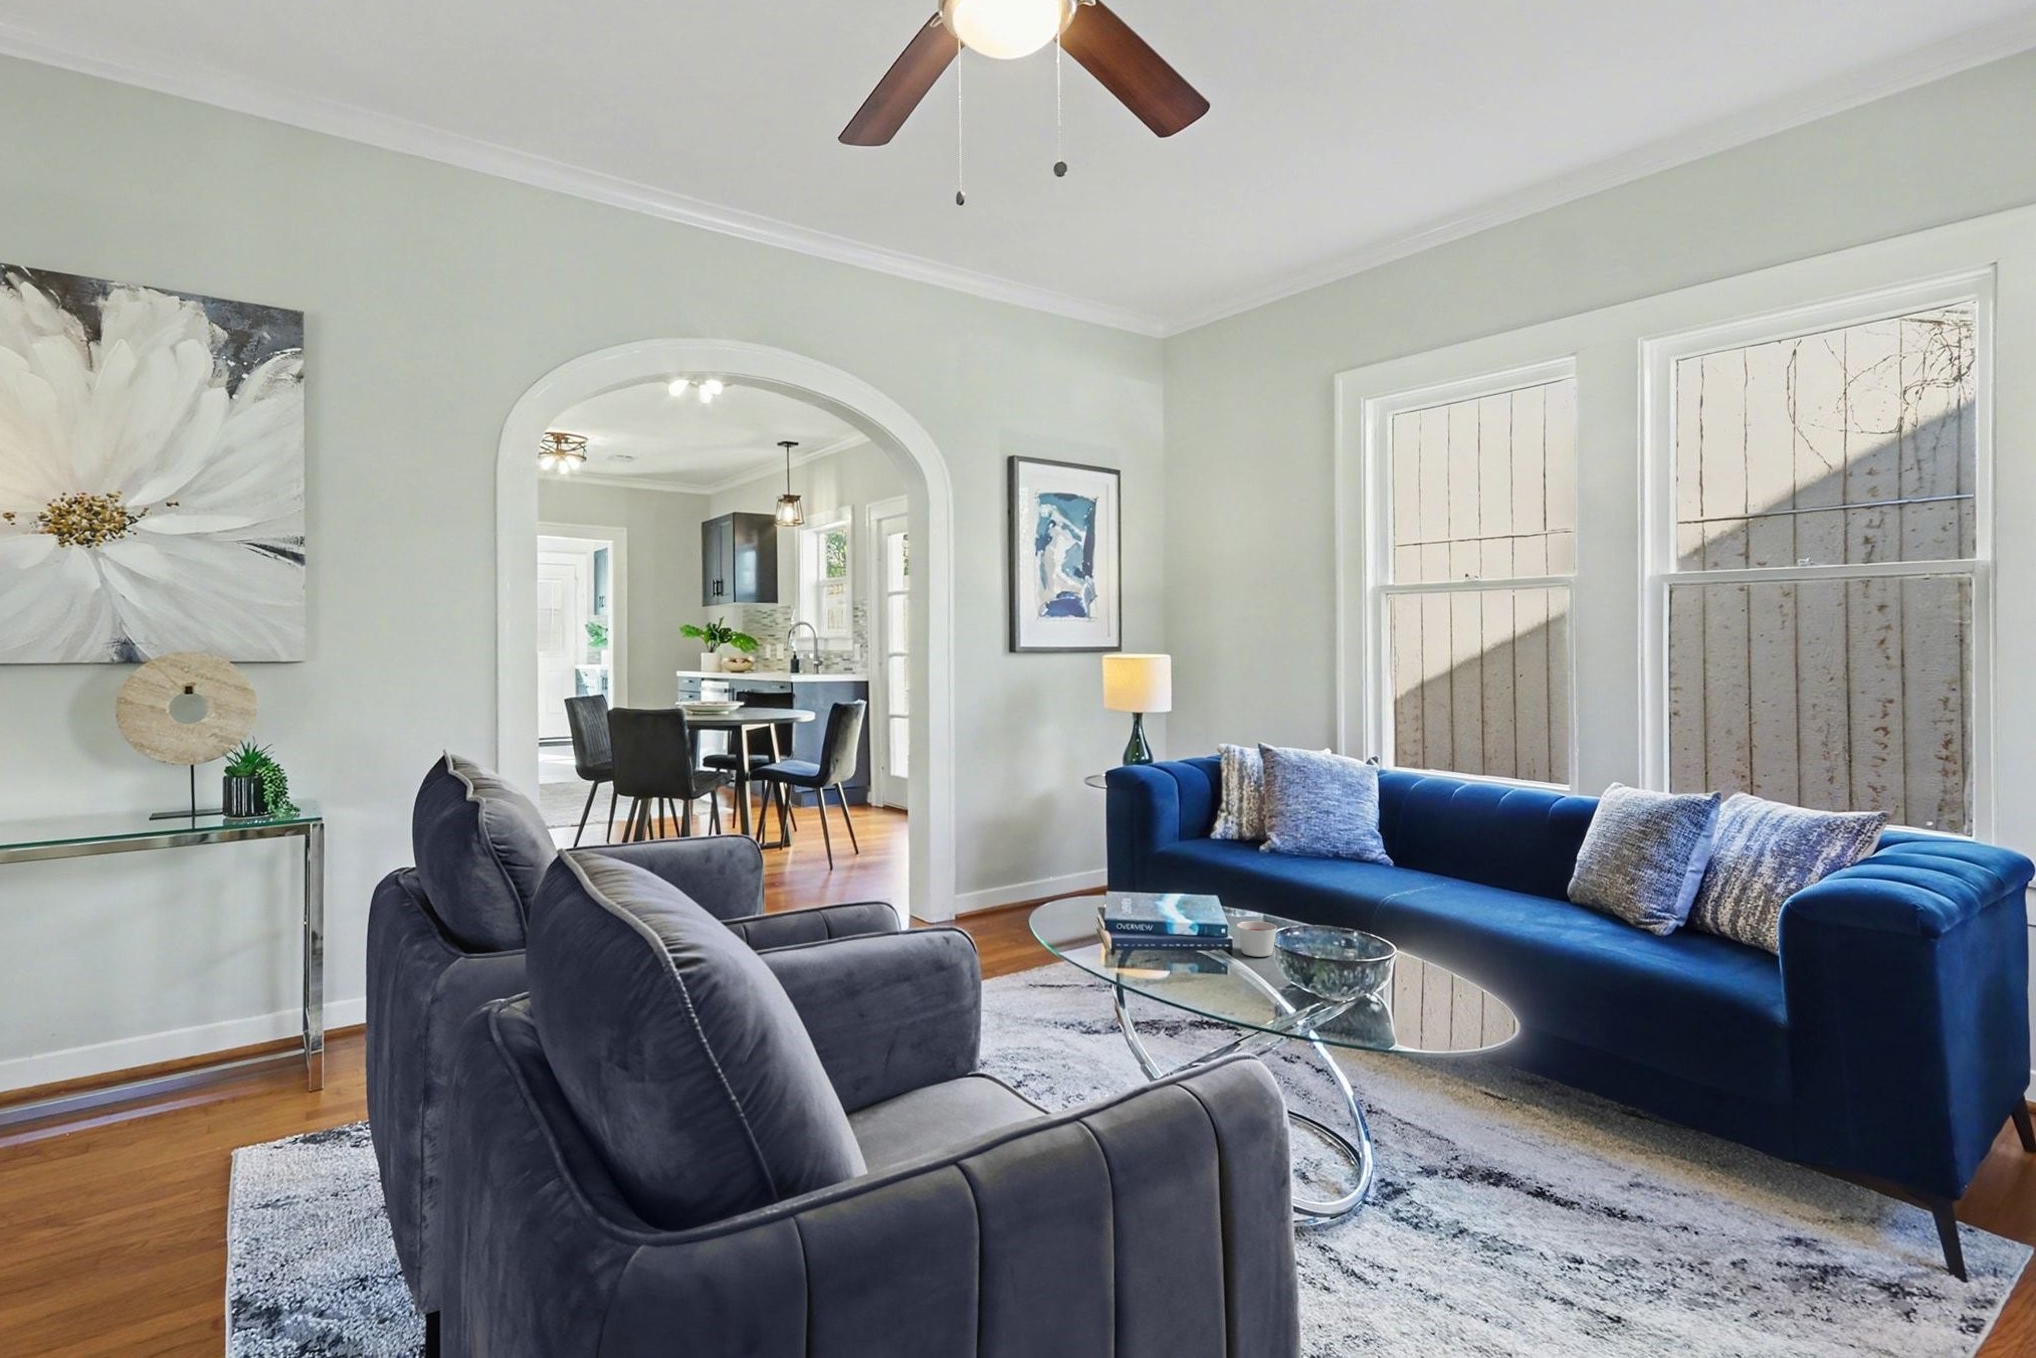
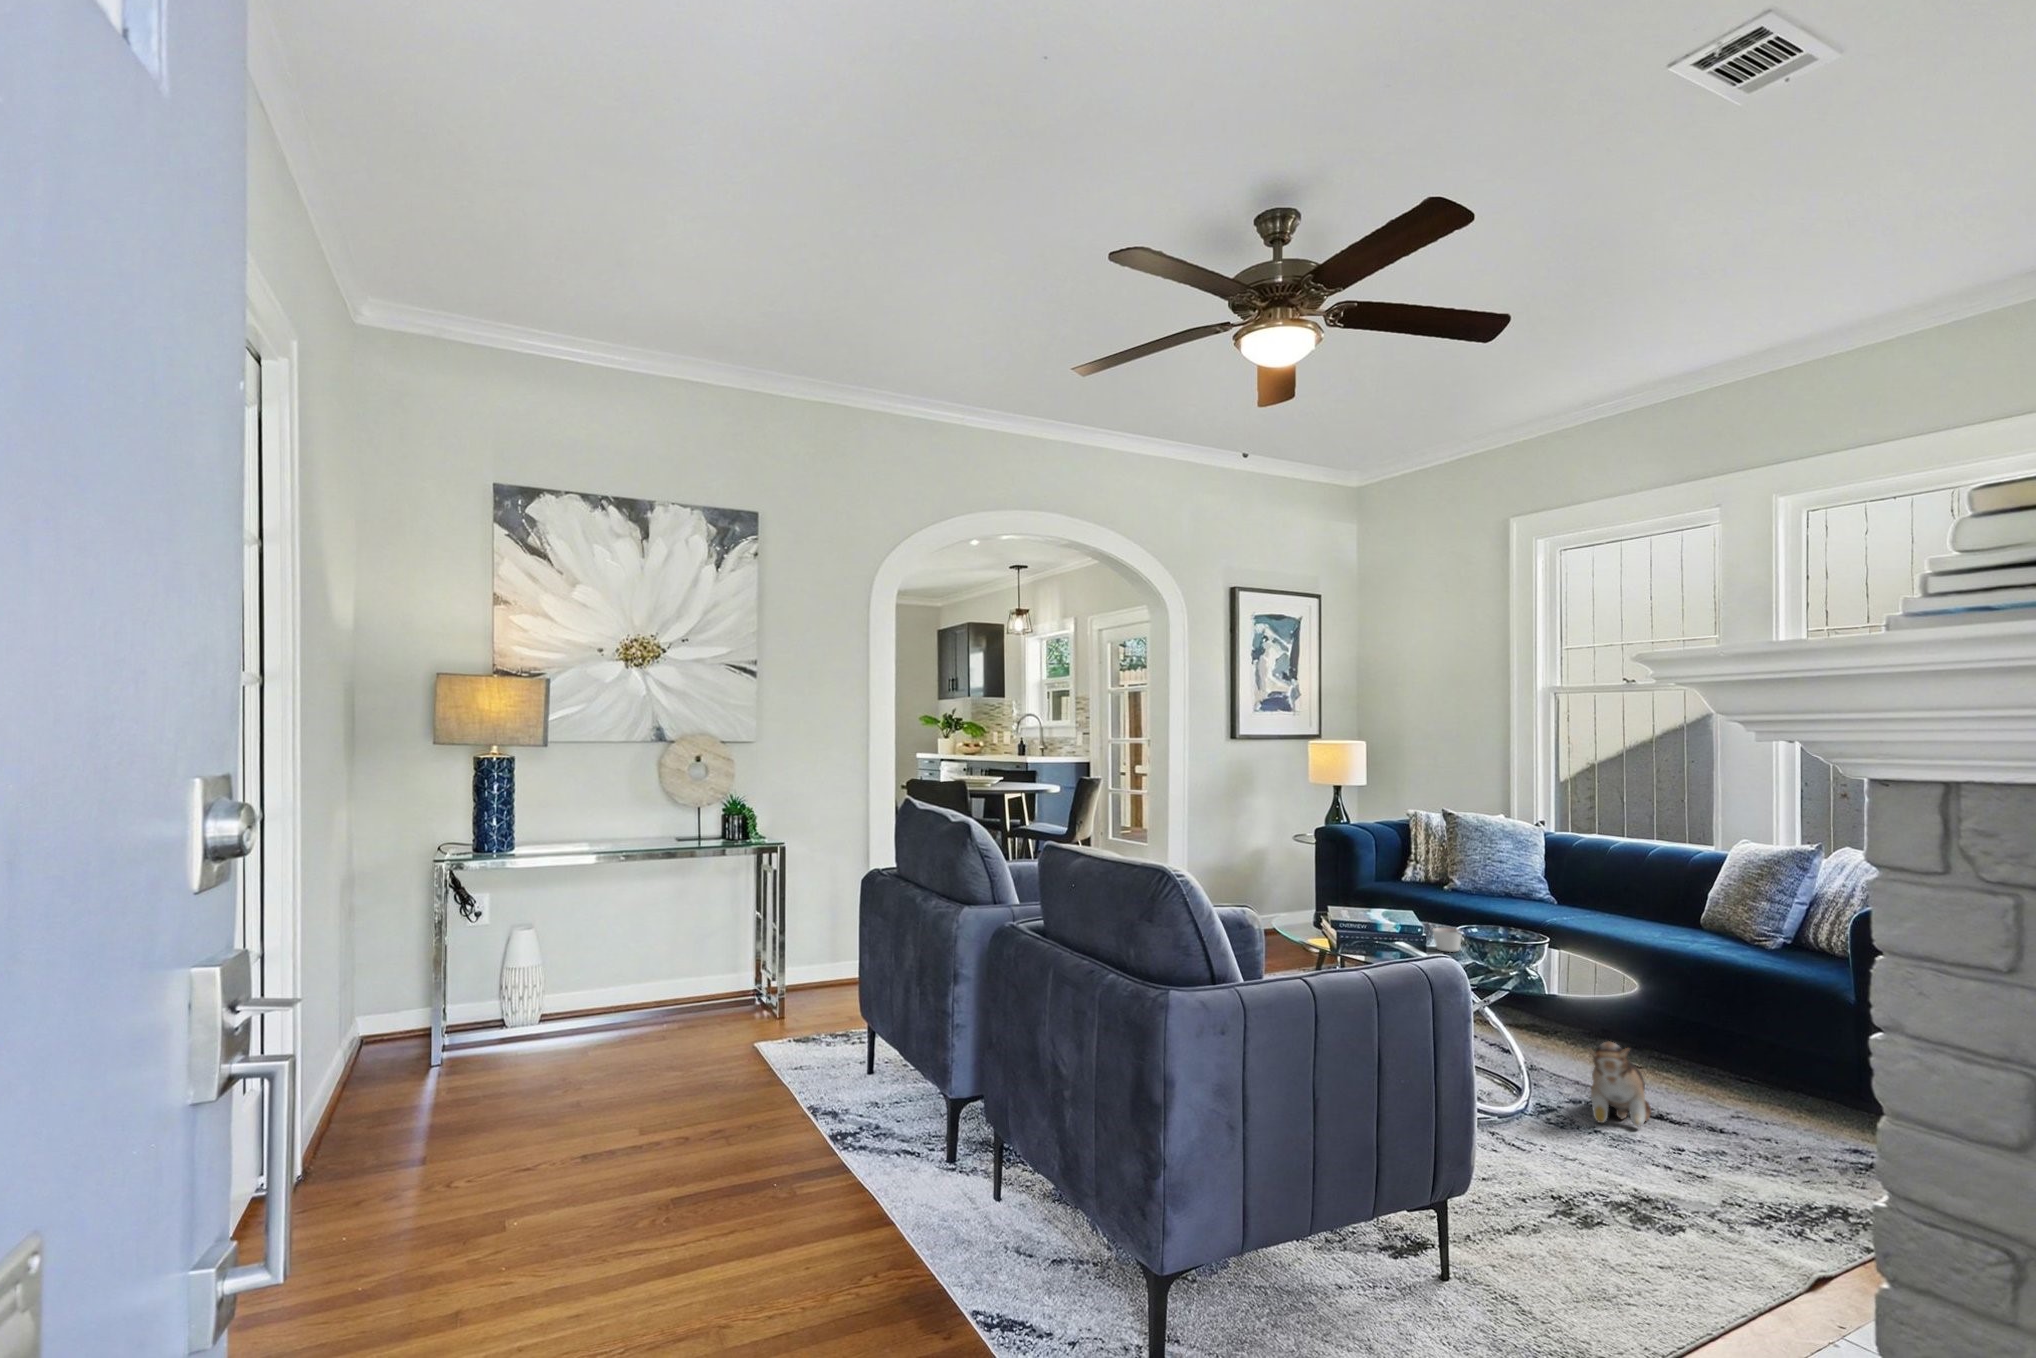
plush toy: none [1437,1084,1515,1198] -> present [1587,1042,1651,1126]

